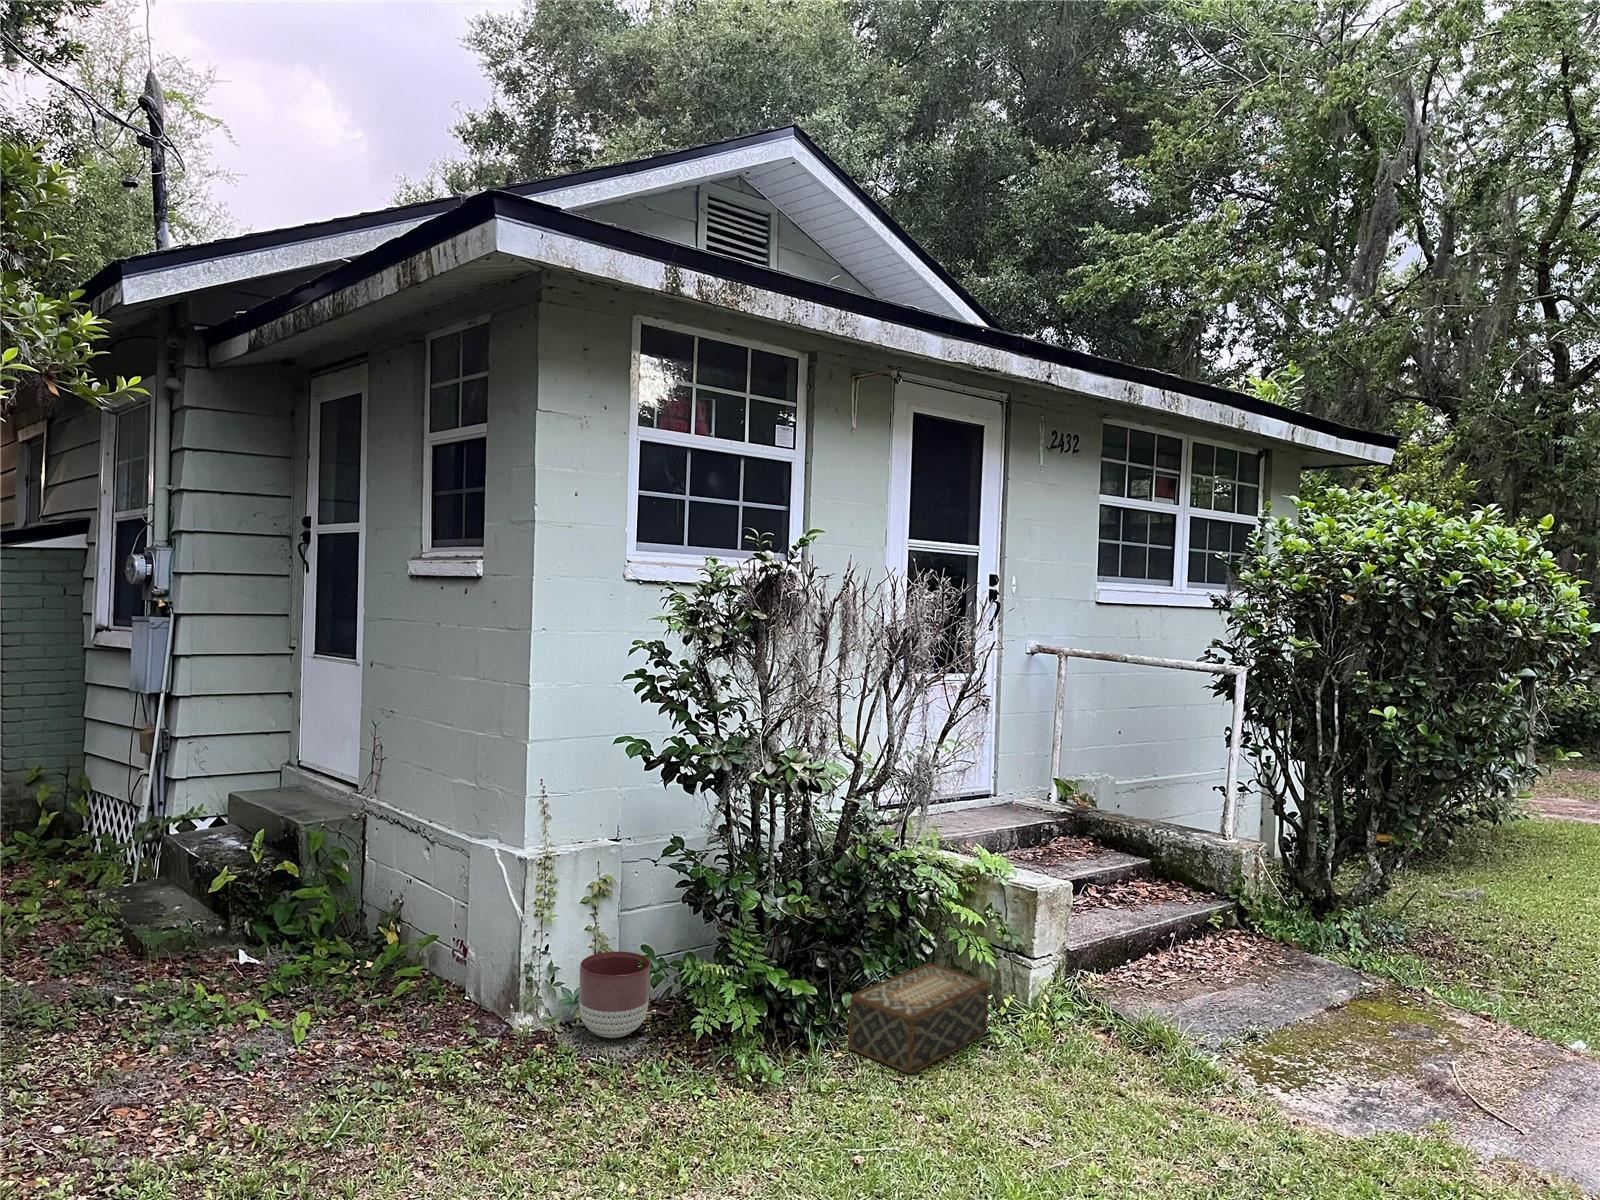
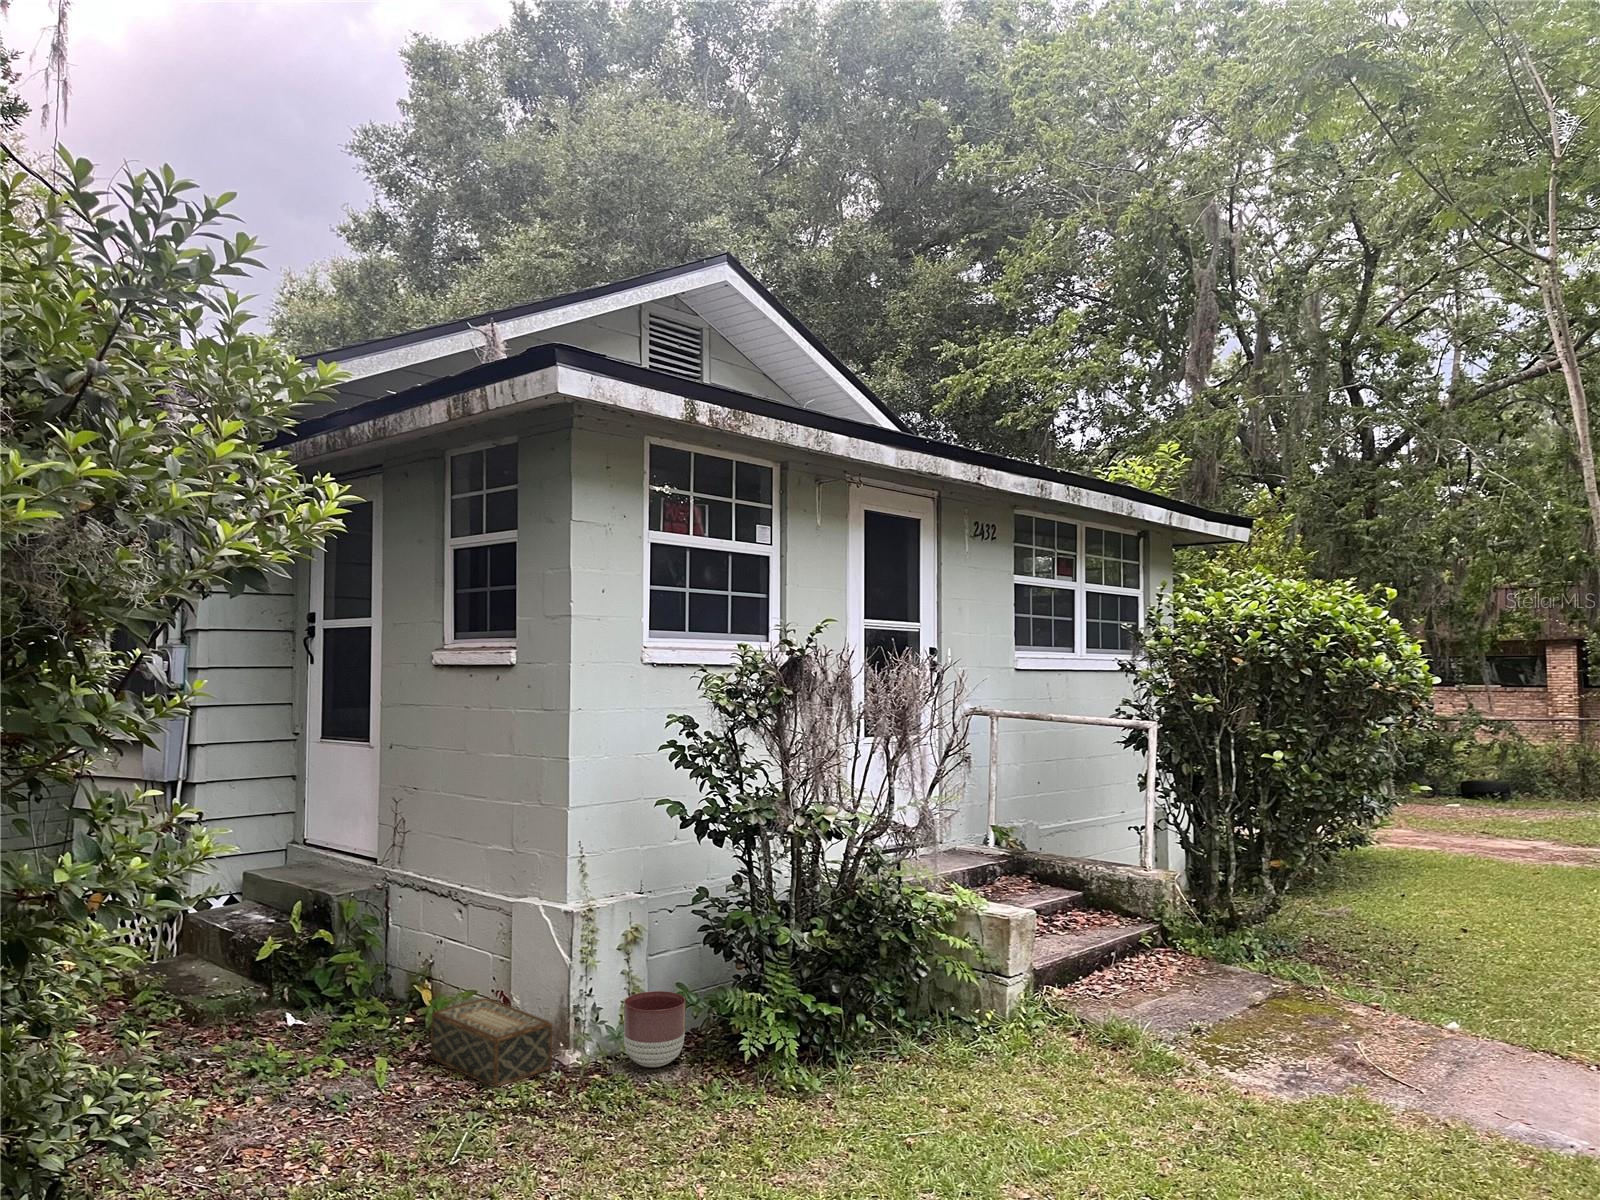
woven basket: present [848,963,989,1074] -> present [431,998,552,1087]

